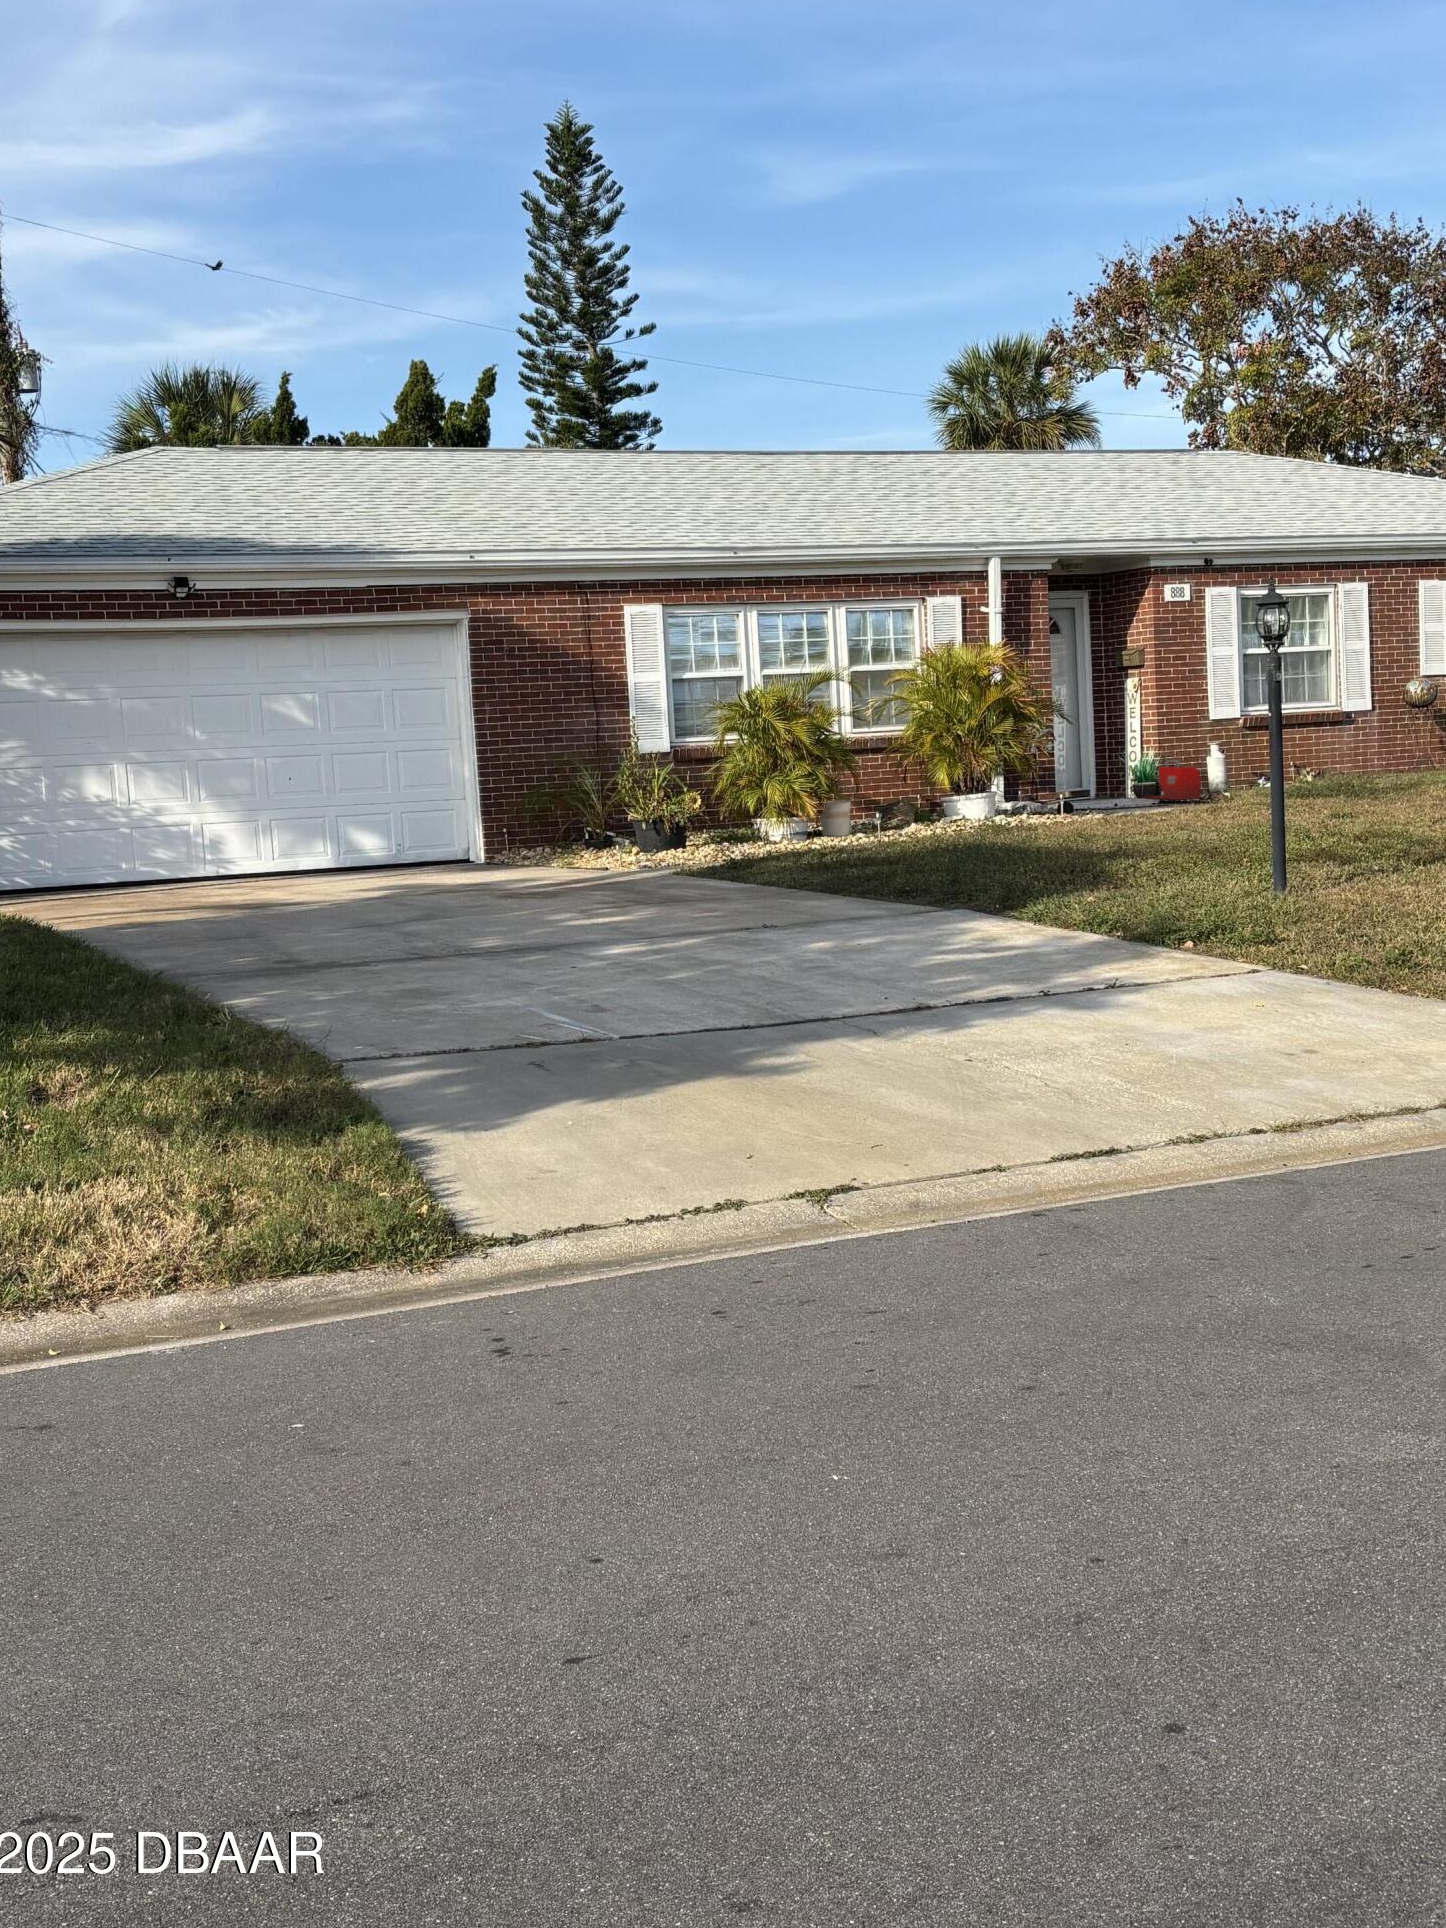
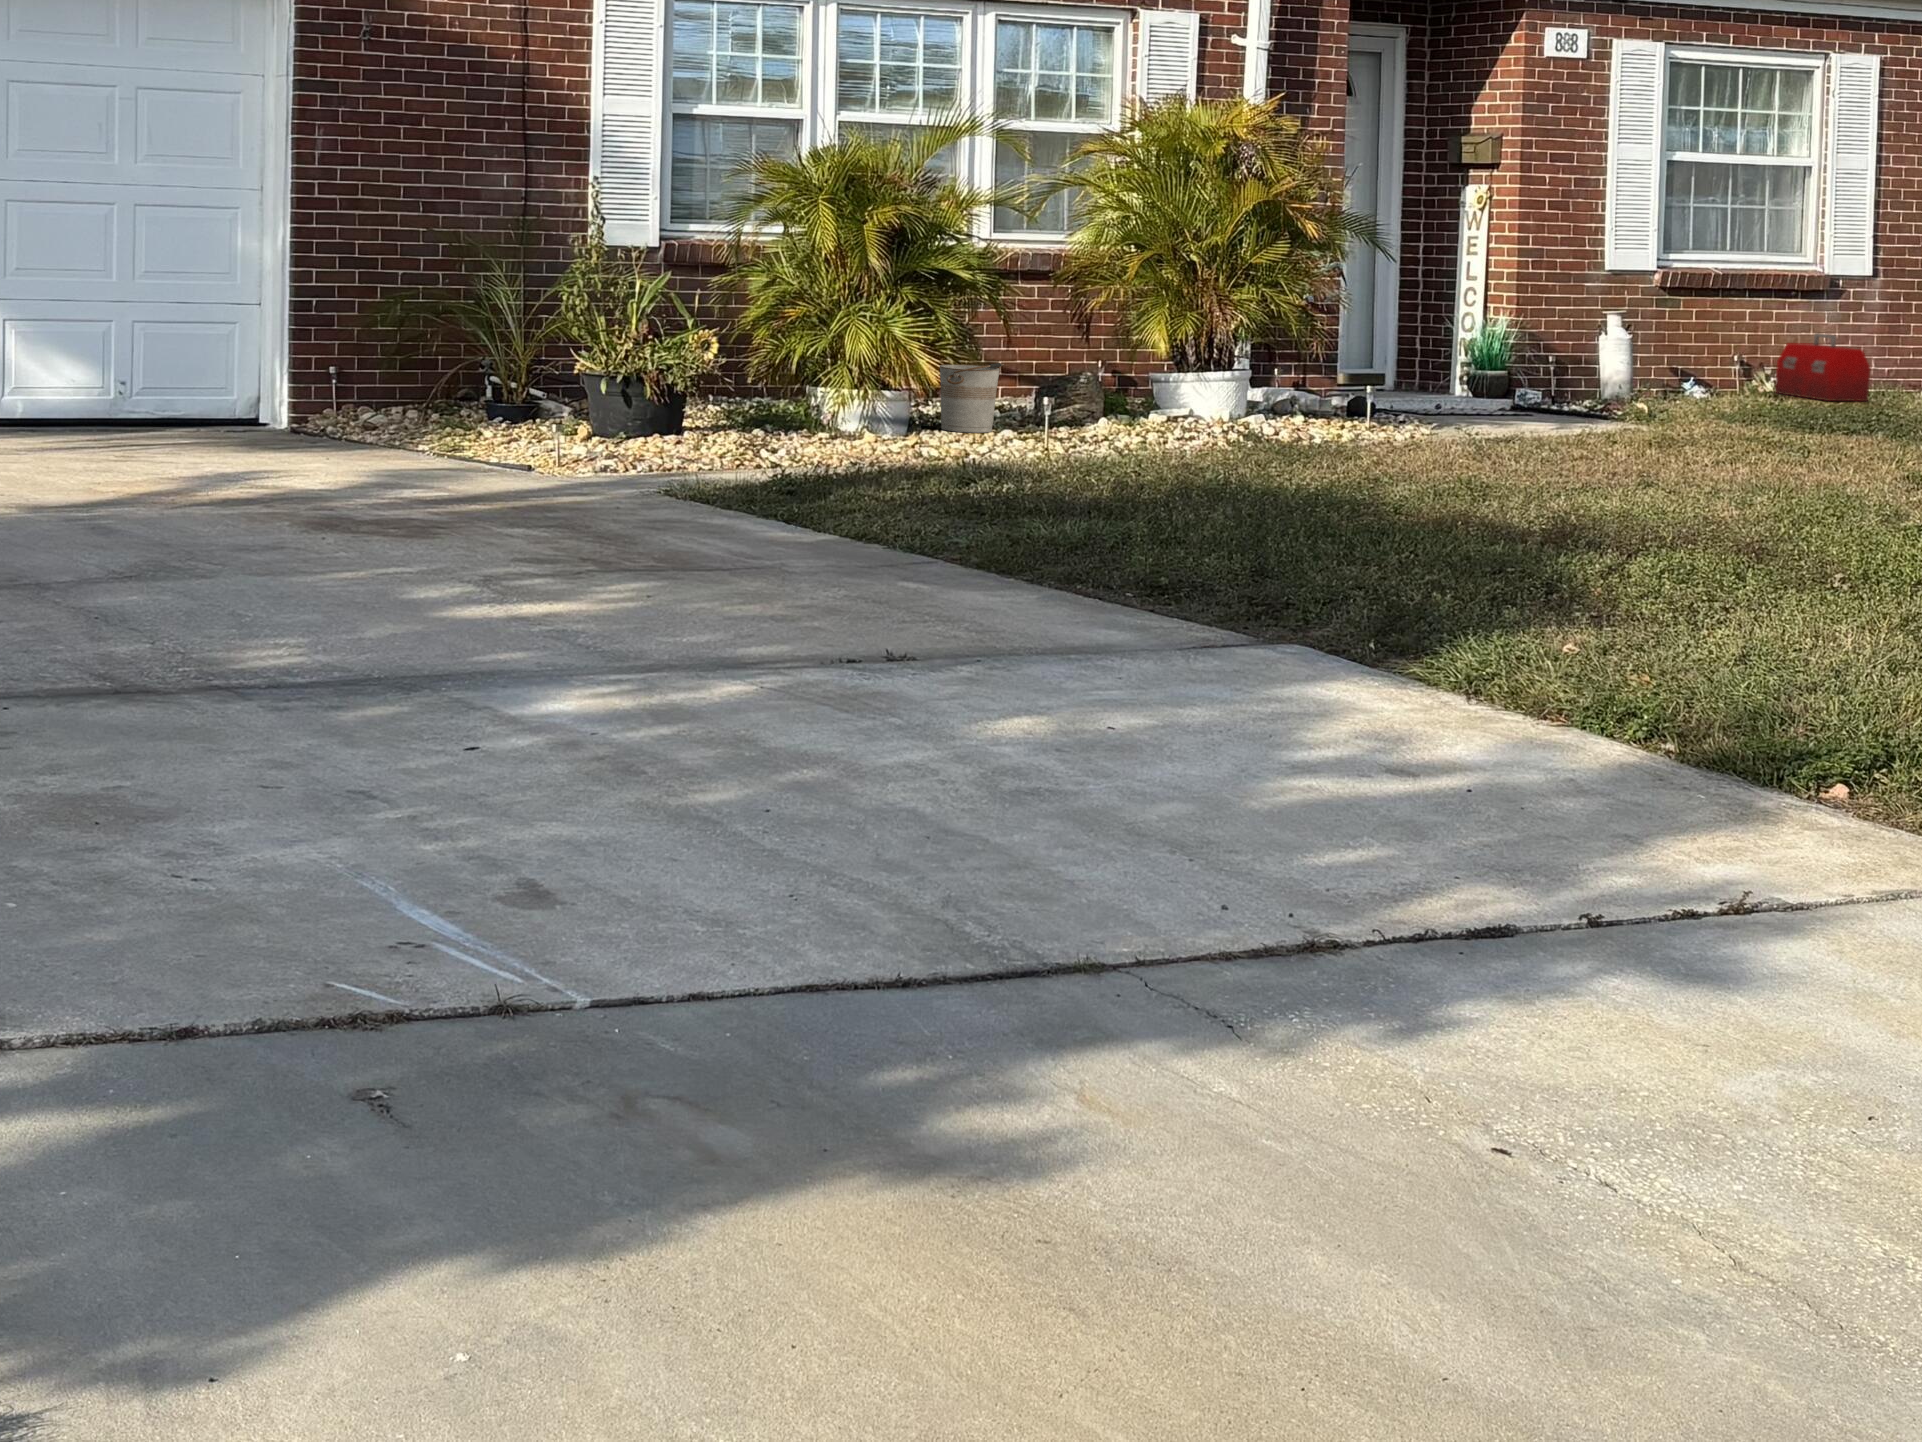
toolbox: present [1146,760,1201,800] -> present [1775,334,1871,401]

